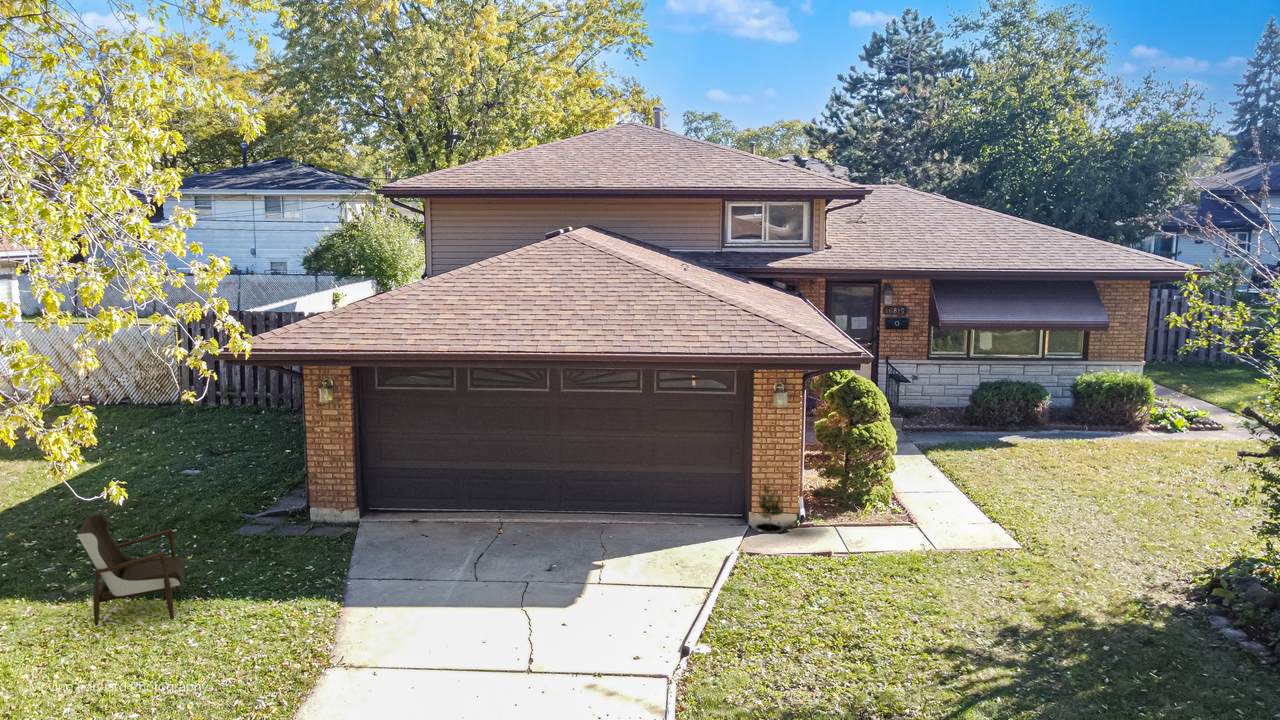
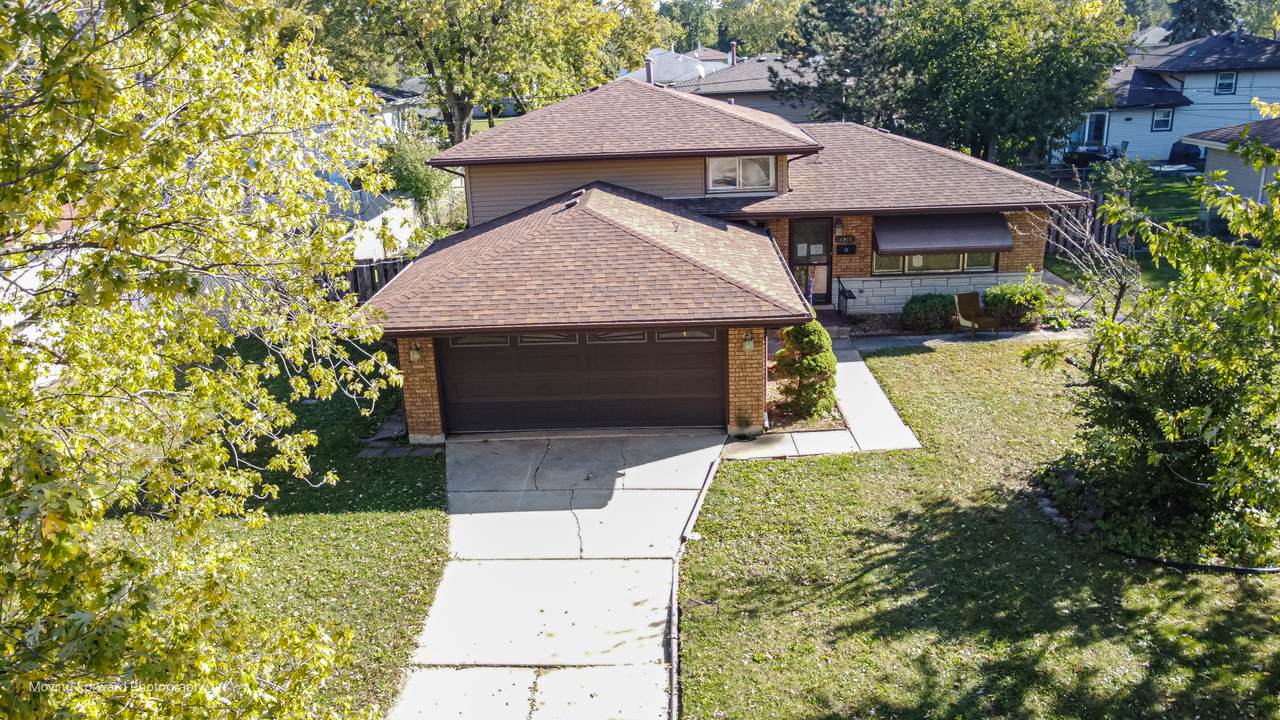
armchair: present [77,513,185,625] -> present [953,292,1000,341]

